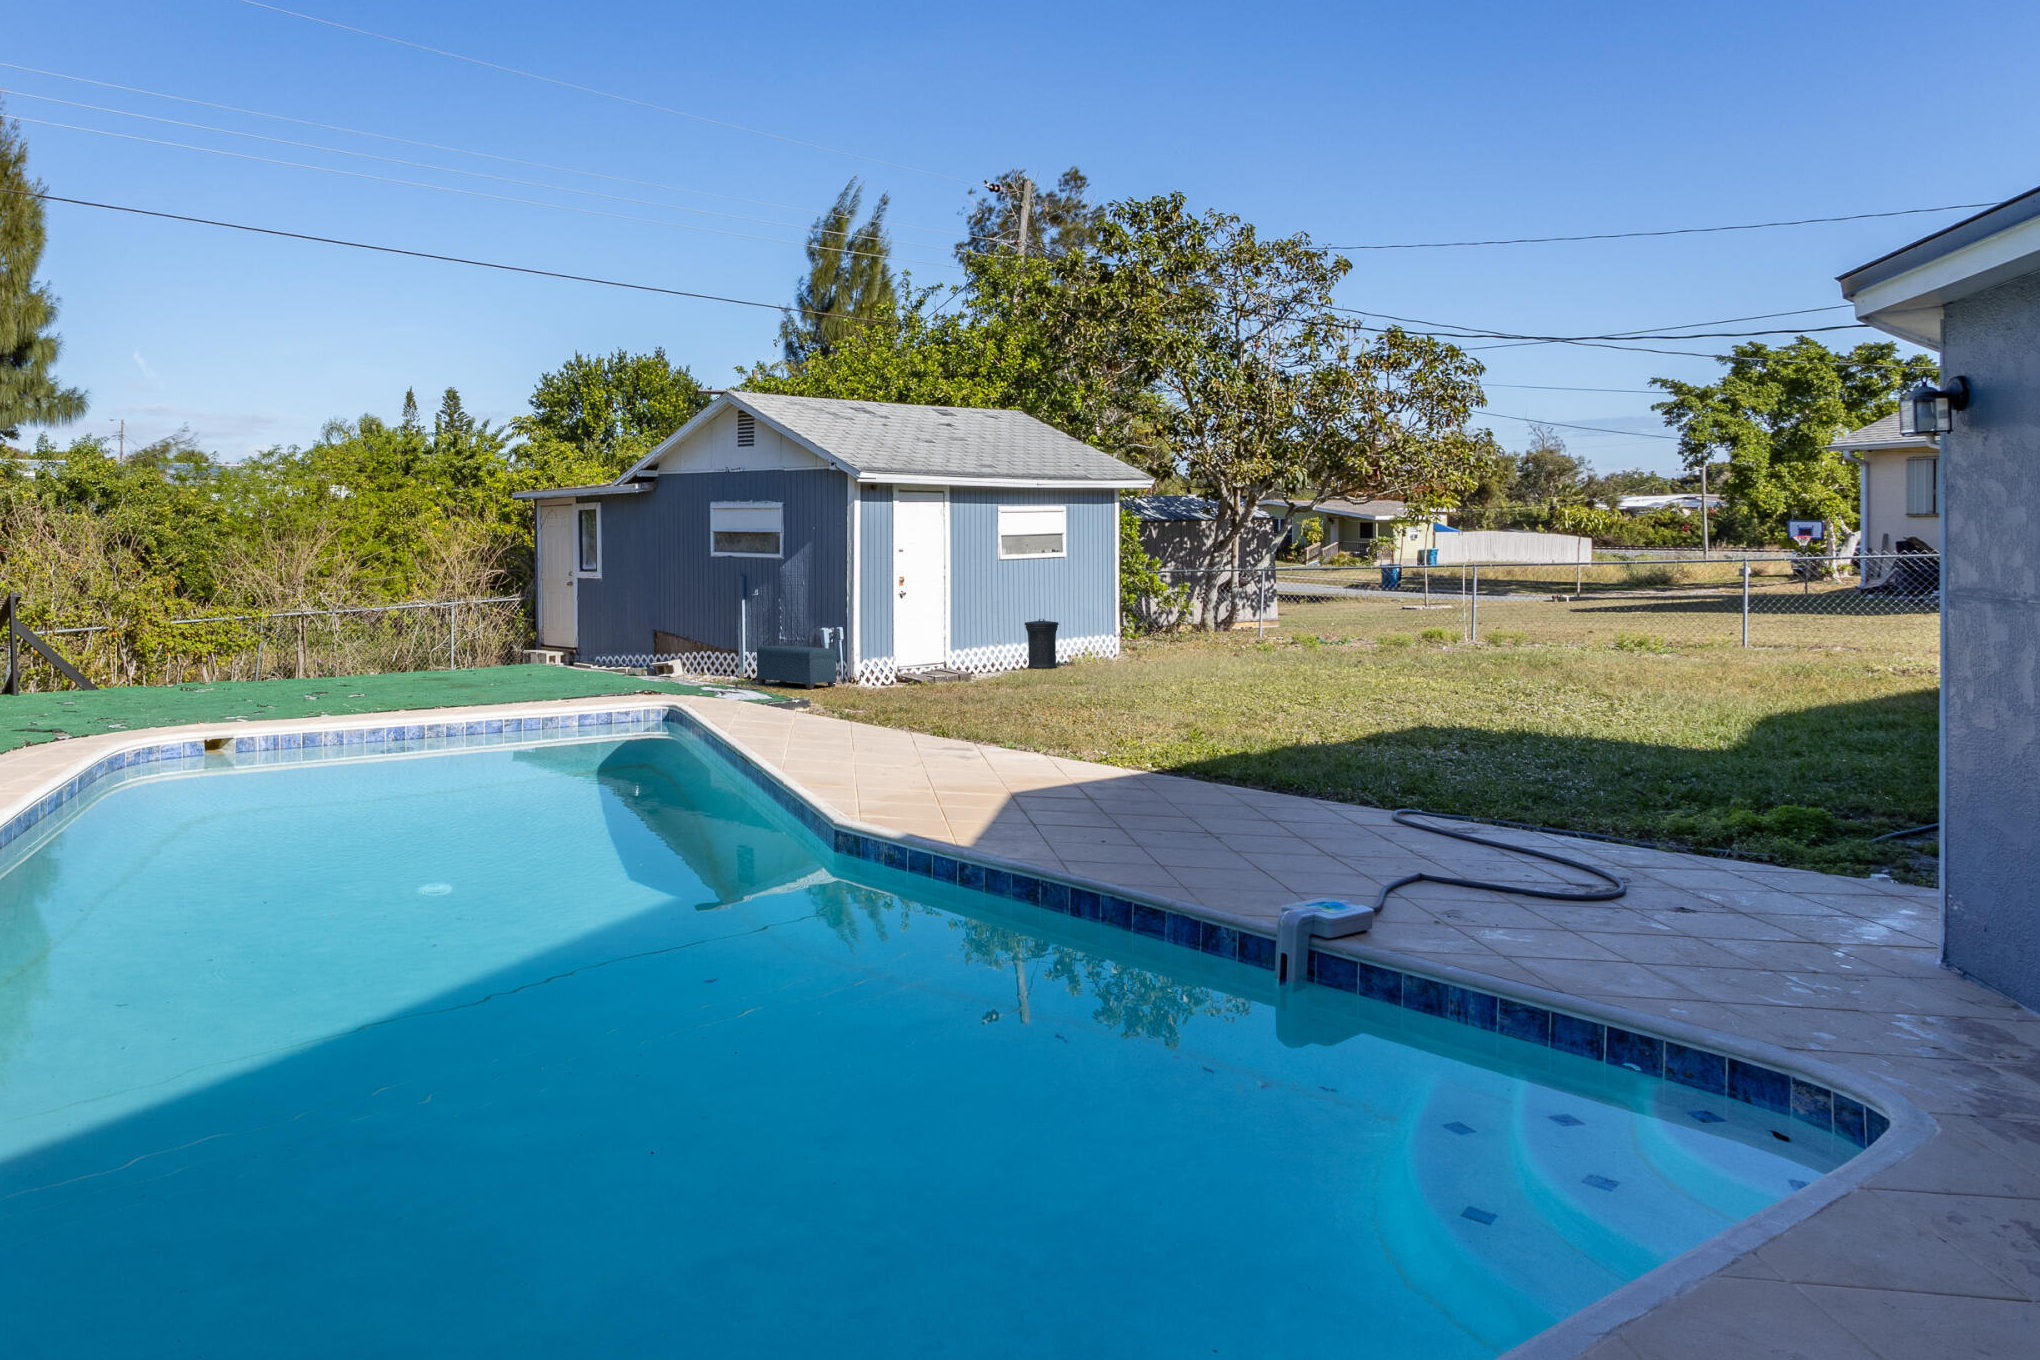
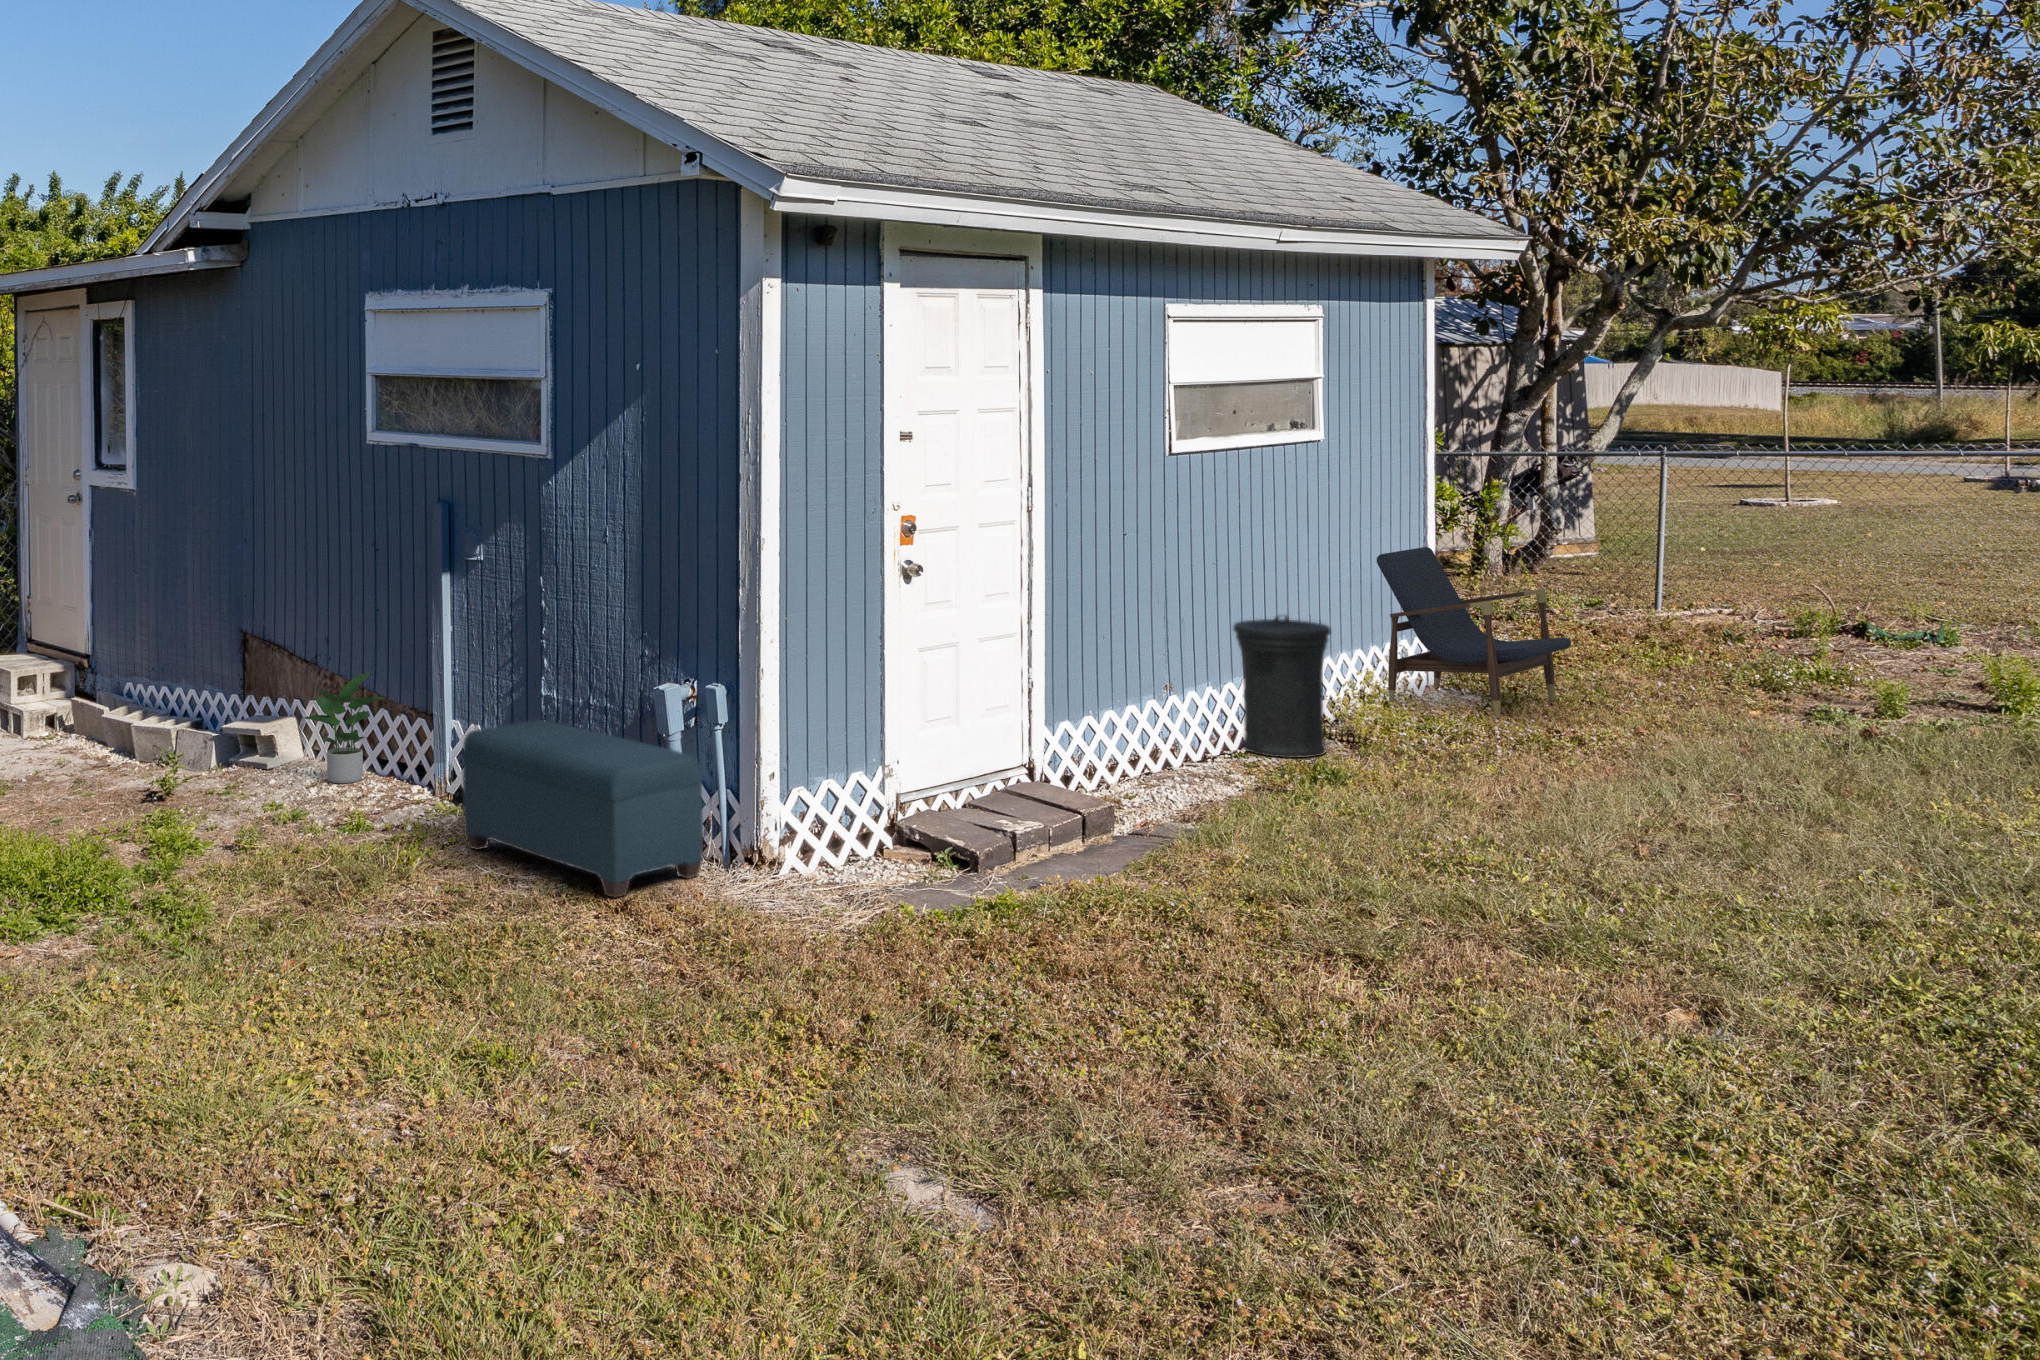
lounge chair: none [1091,601,1162,661] -> present [1377,547,1571,718]
potted plant: none [689,638,720,677] -> present [304,672,385,783]

